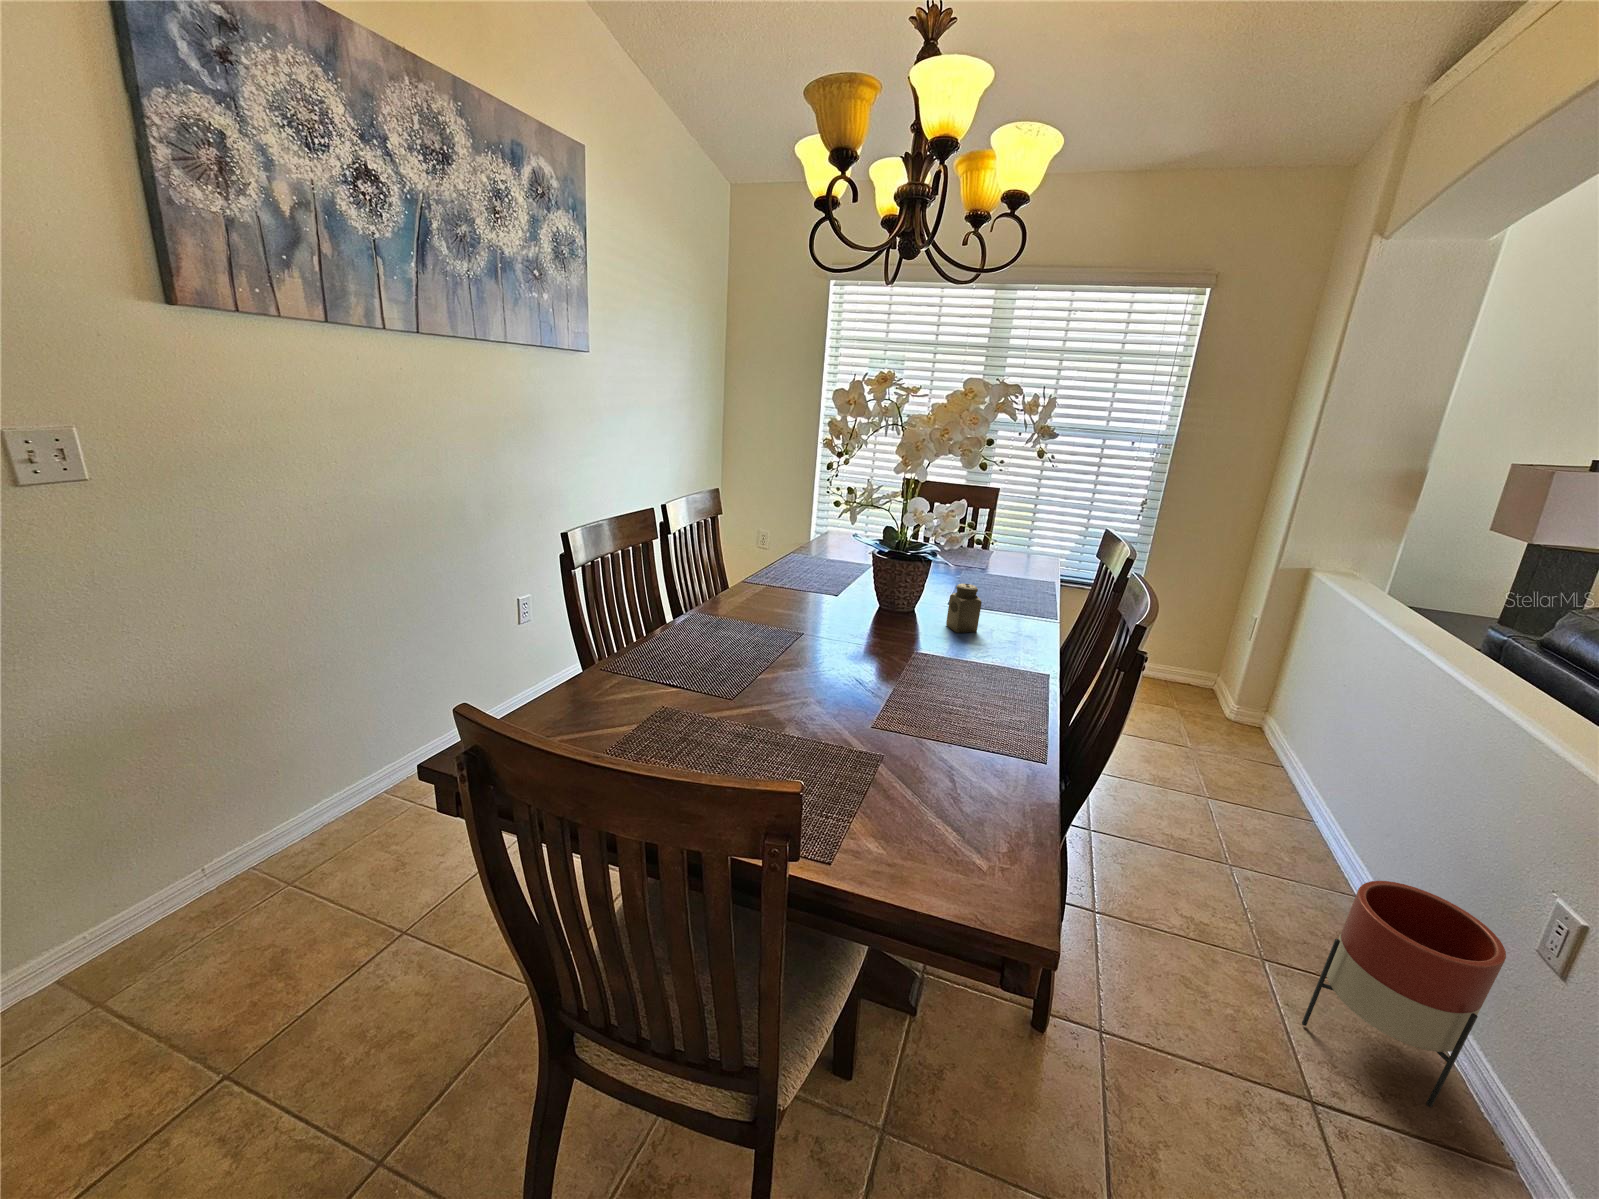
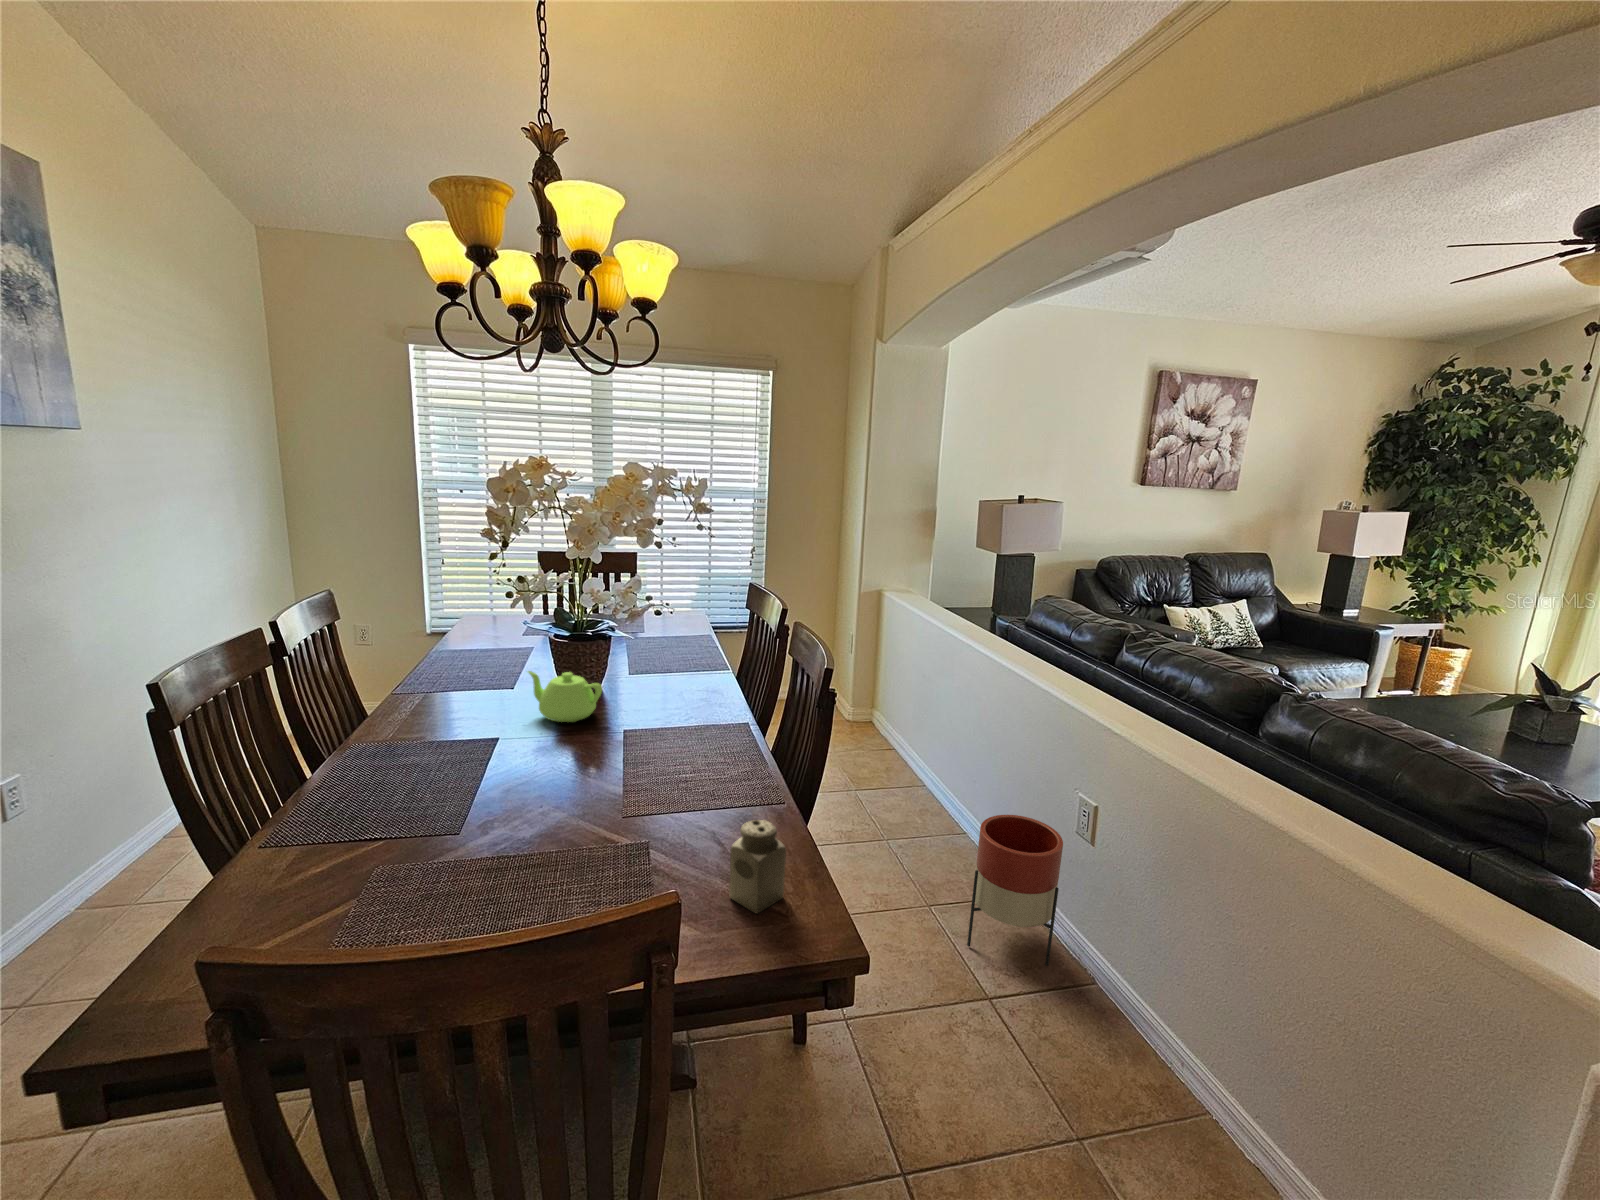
teapot: none [841,577,903,633] -> present [528,671,602,722]
salt shaker: present [946,584,982,633] -> present [729,820,786,913]

